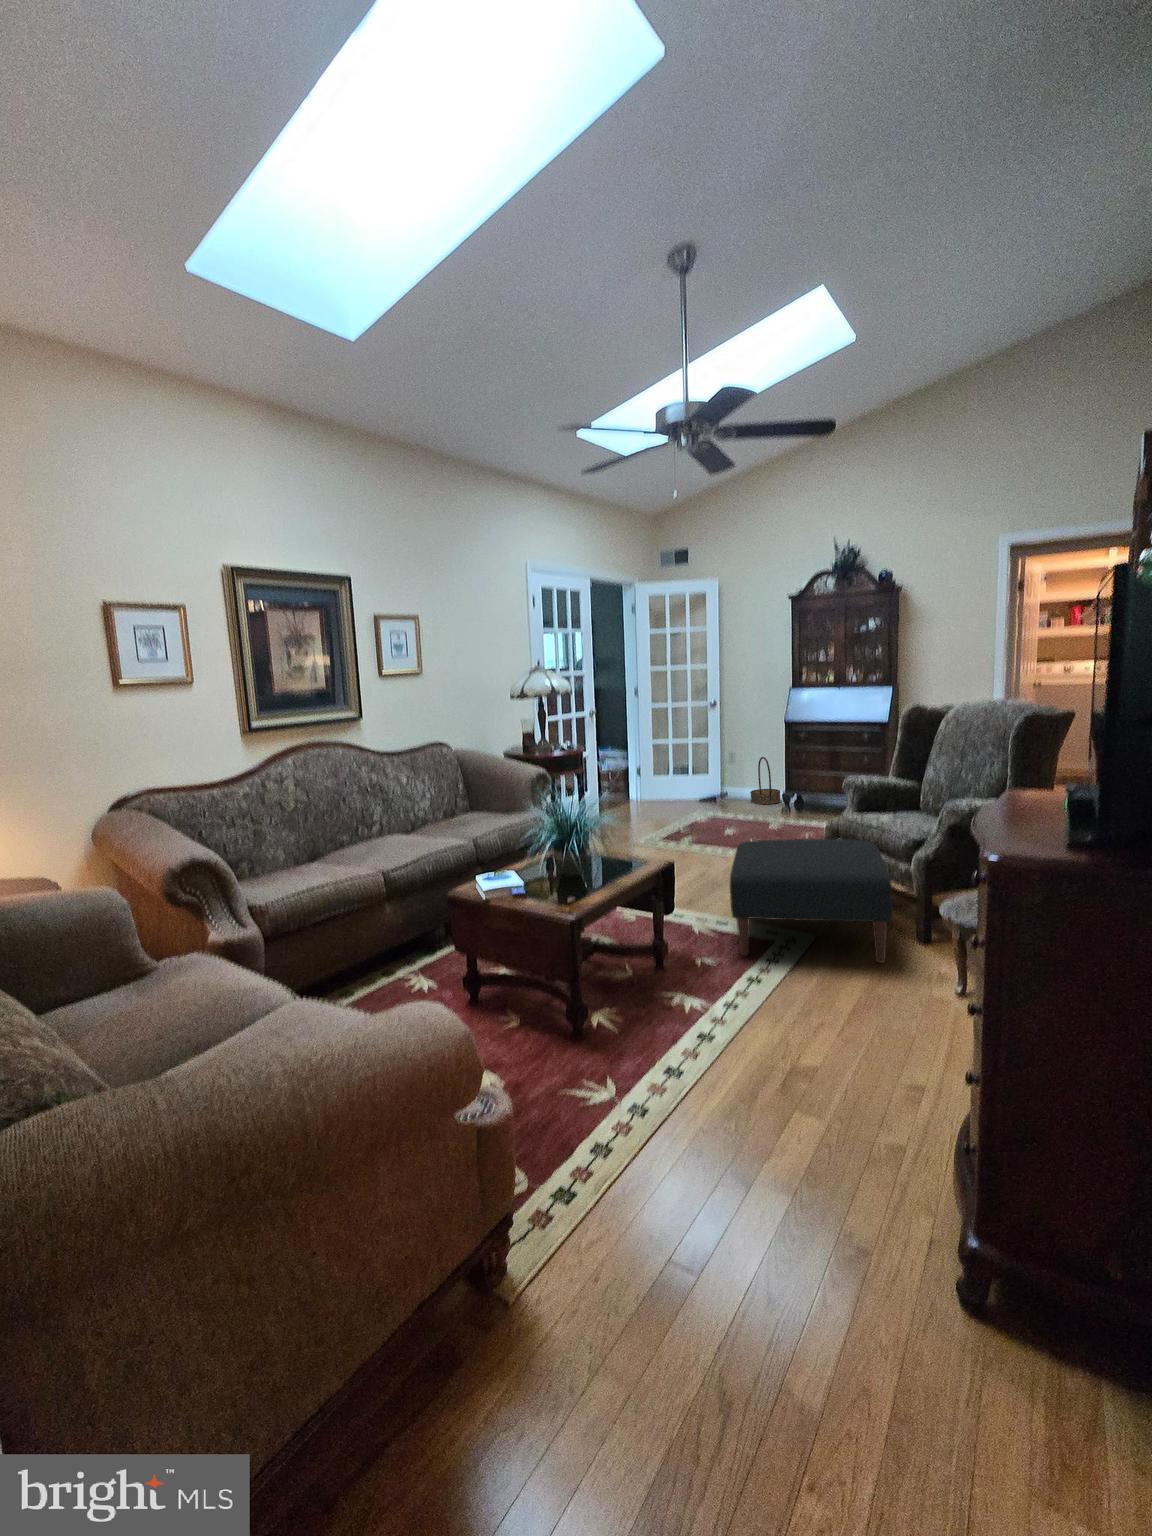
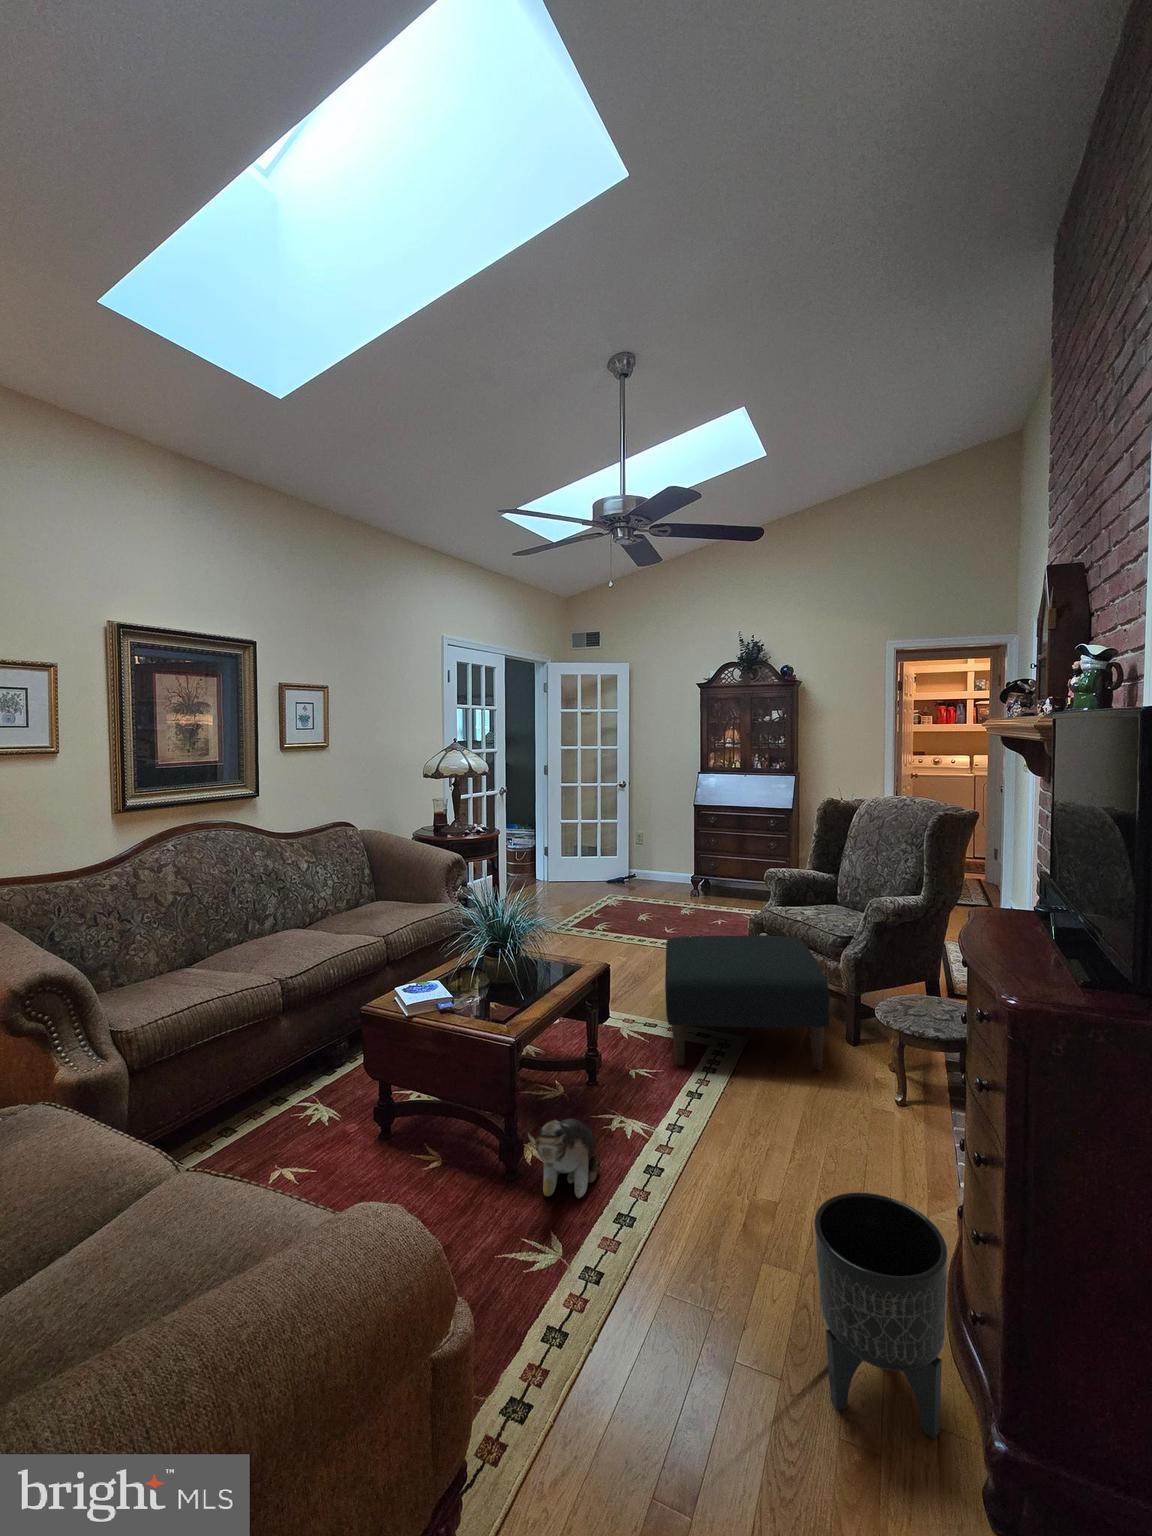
basket: present [750,757,781,804] -> none [660,840,689,889]
plush toy: none [586,986,656,1054] -> present [528,1119,600,1198]
planter: none [824,1047,947,1252] -> present [814,1193,947,1439]

